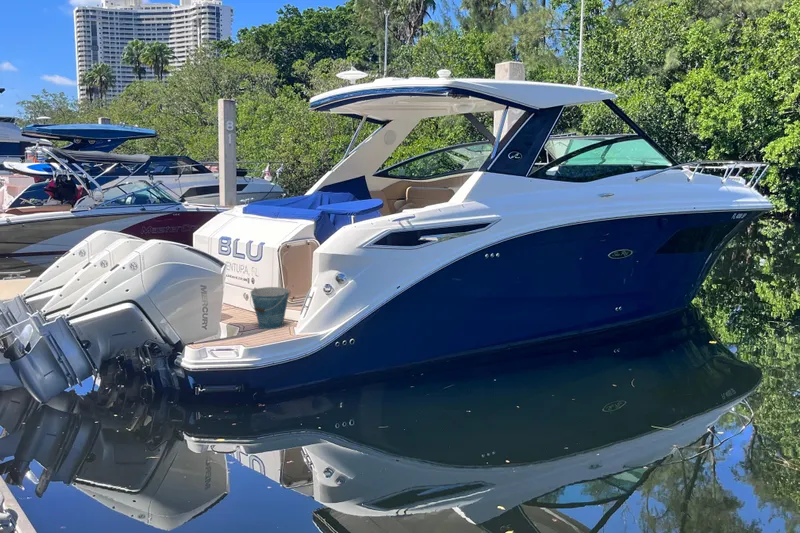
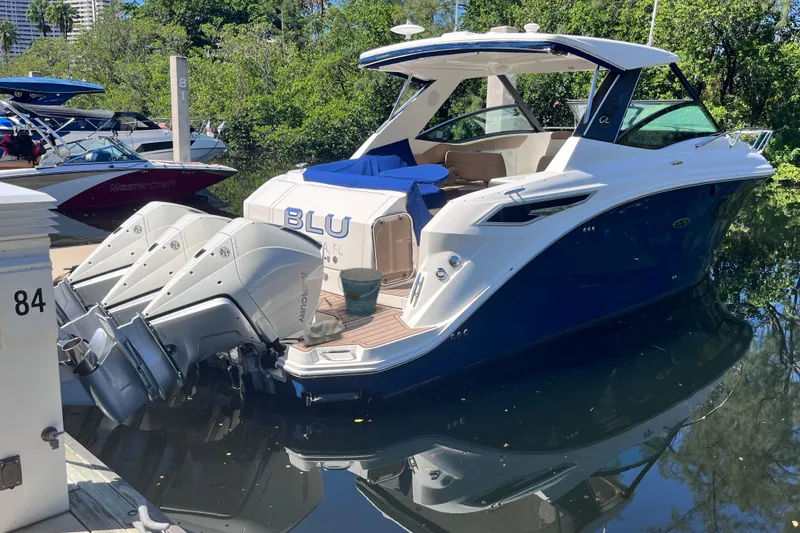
bag: none [201,306,238,347] -> present [304,297,344,345]

